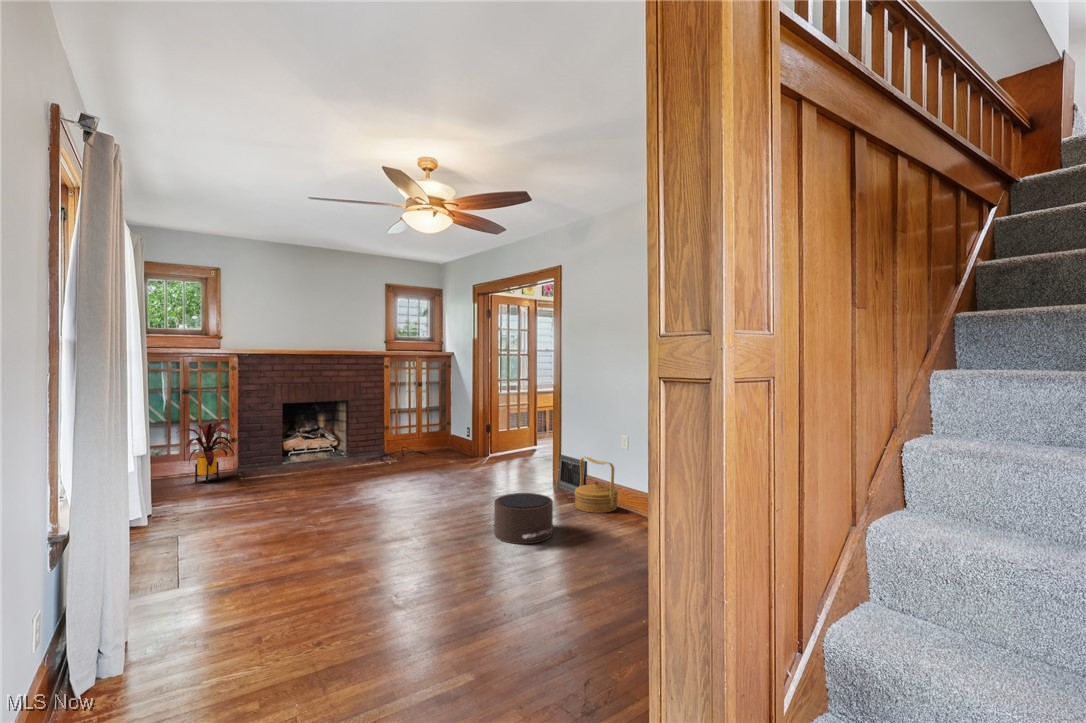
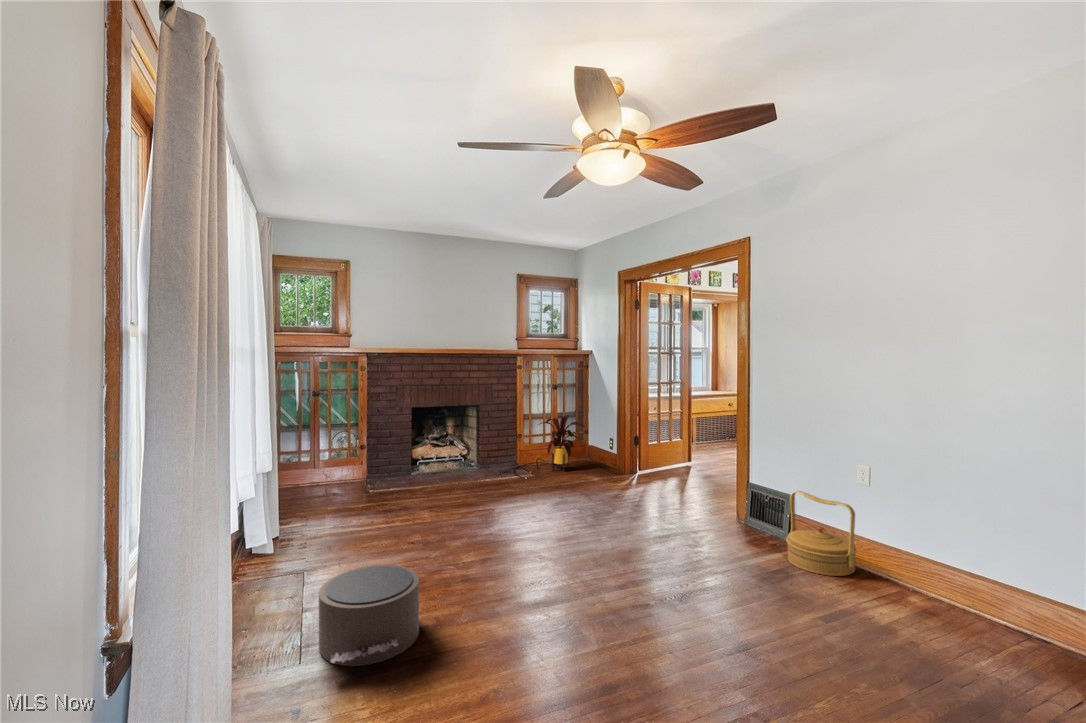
house plant: present [179,421,235,483] -> present [540,415,585,472]
pouf: present [486,493,553,544] -> present [319,565,419,666]

